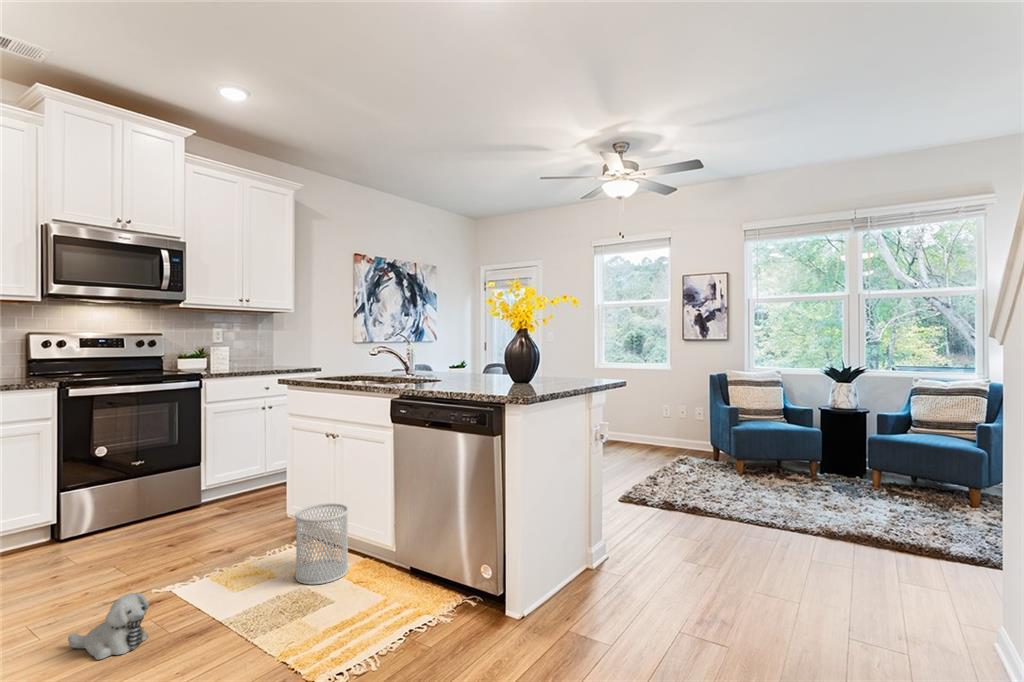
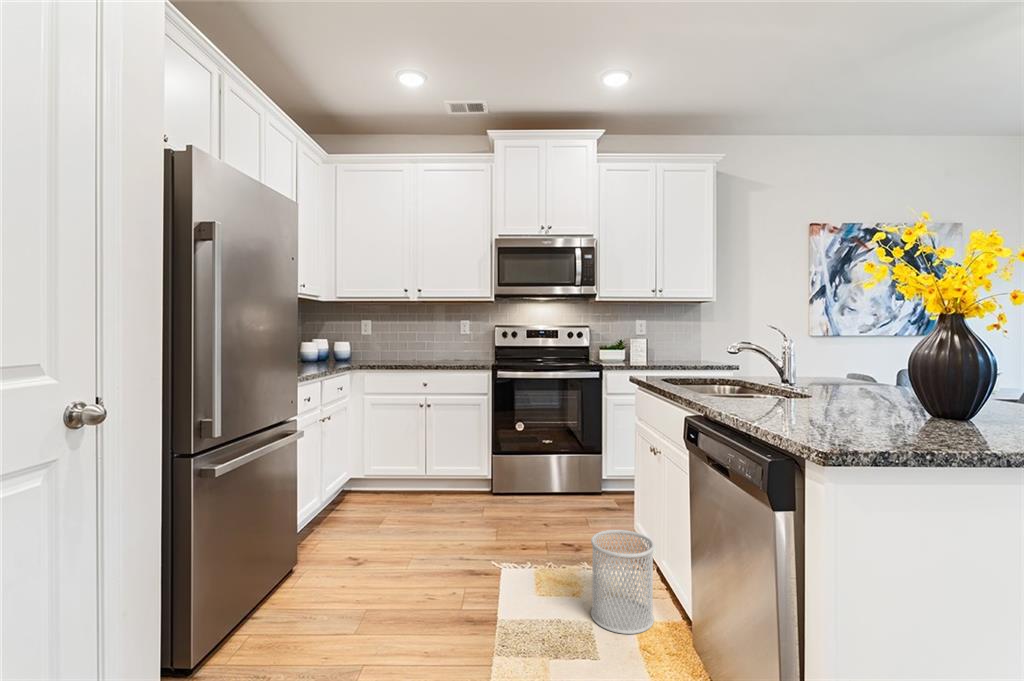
plush toy: present [68,593,149,660] -> none [410,556,452,608]

